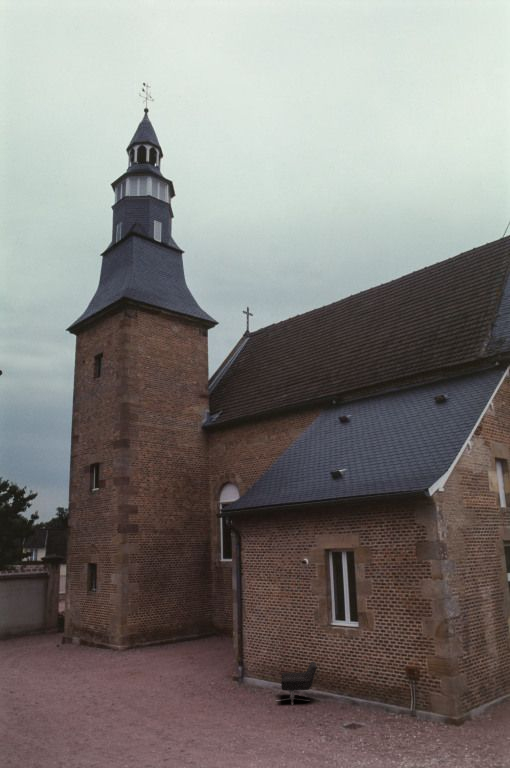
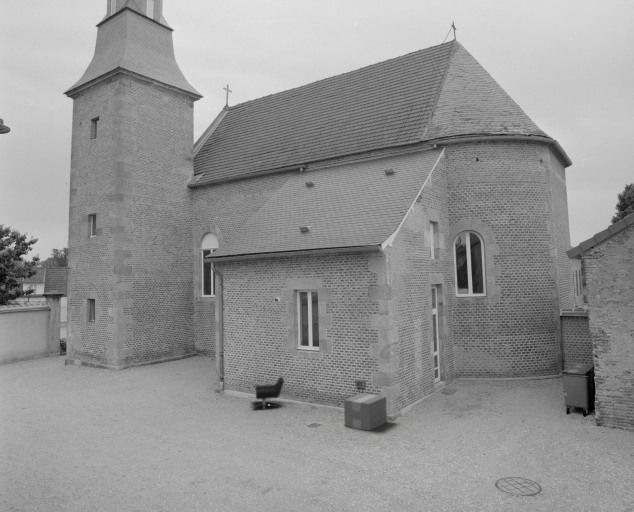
cardboard box: none [392,686,452,737] -> present [344,393,387,431]

